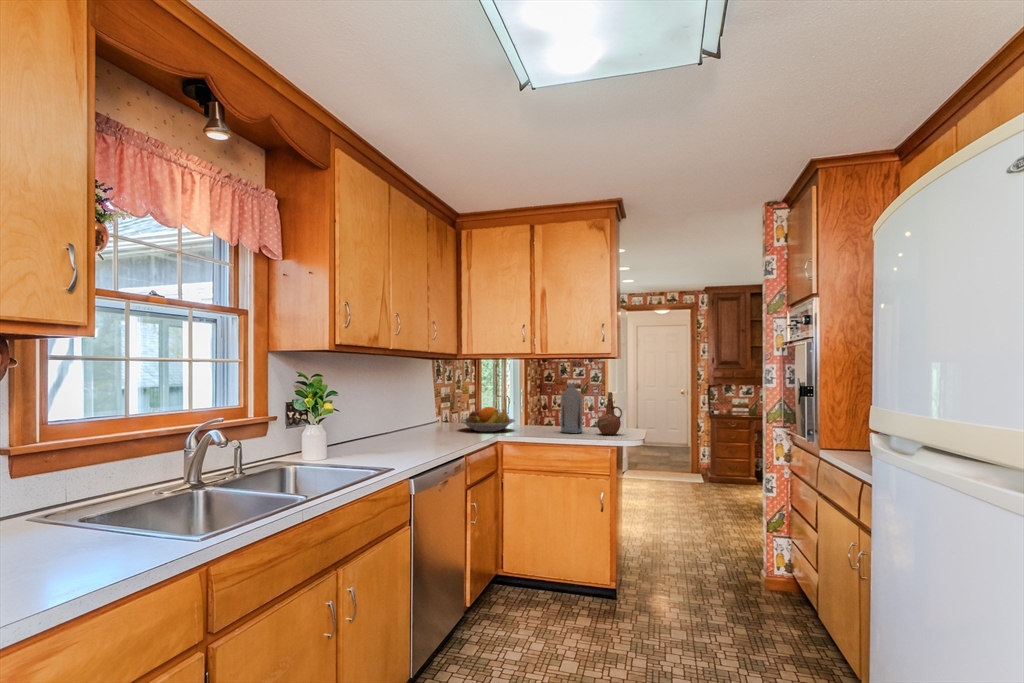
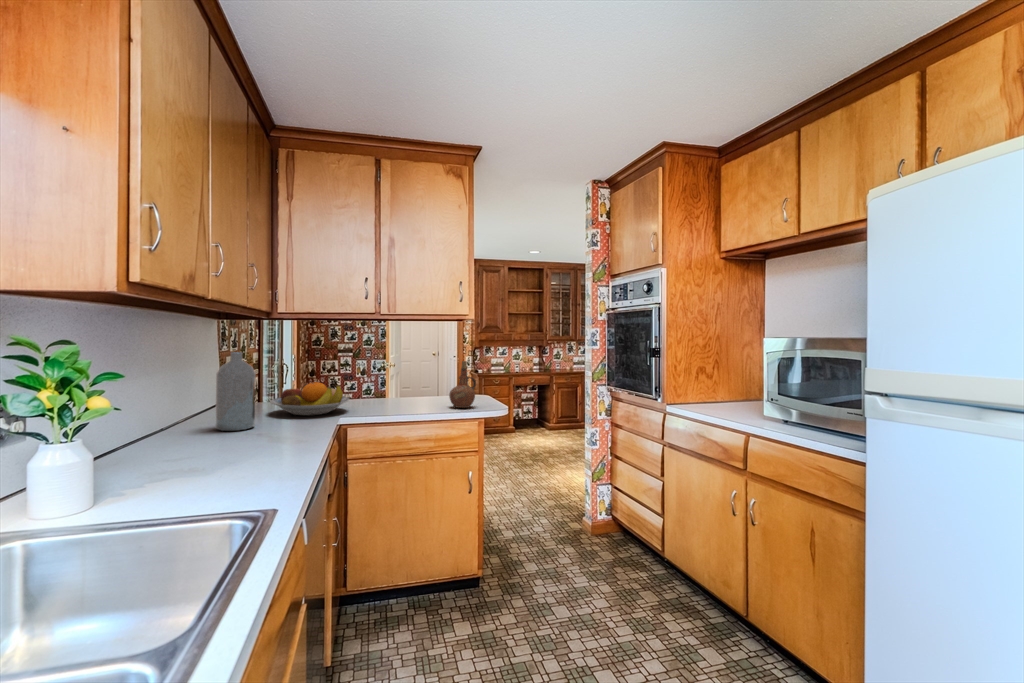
bottle: present [561,383,583,433] -> present [215,352,255,431]

